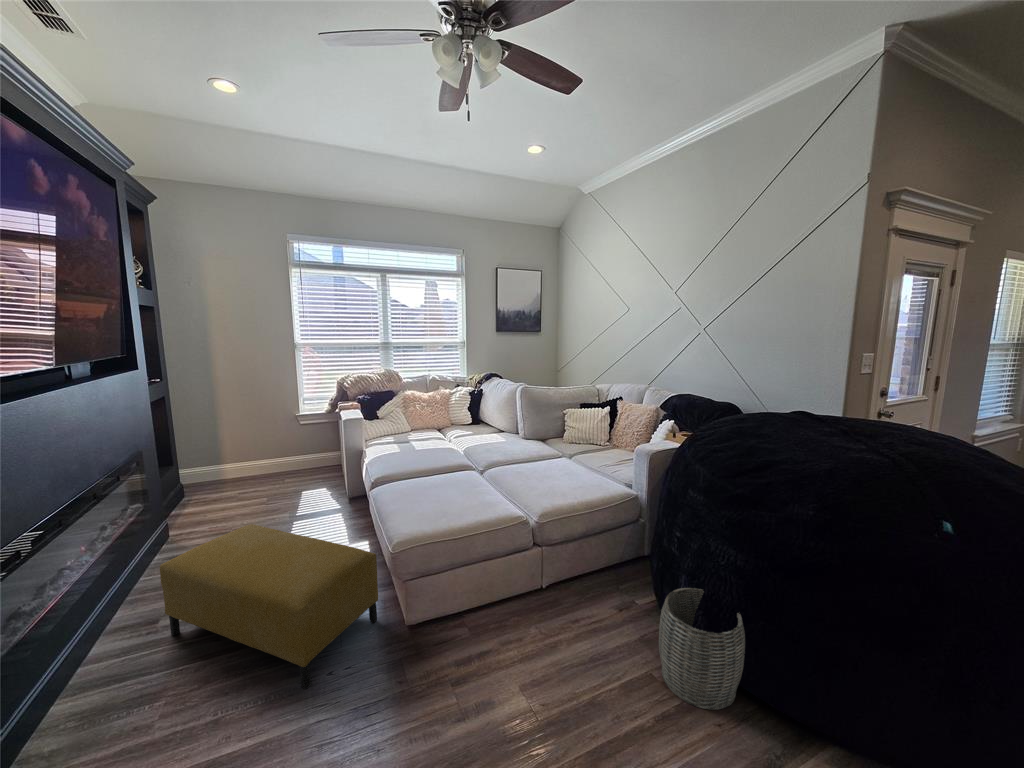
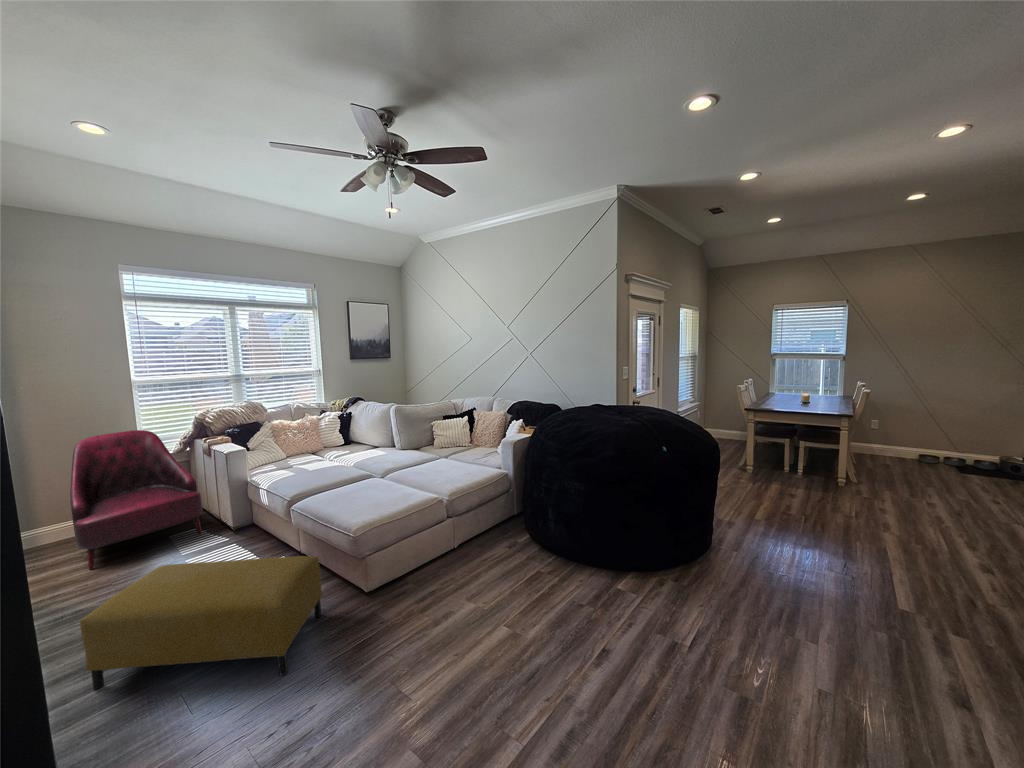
armchair: none [234,388,334,508] -> present [70,430,202,570]
woven basket: present [659,588,745,710] -> none [539,522,589,592]

